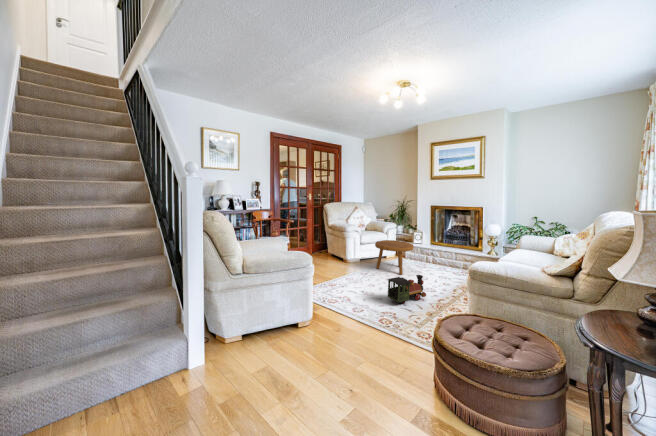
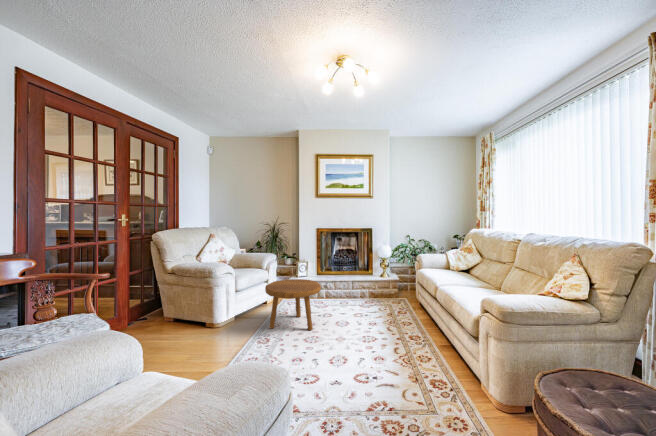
toy train: present [388,275,426,304] -> none [333,329,377,390]

